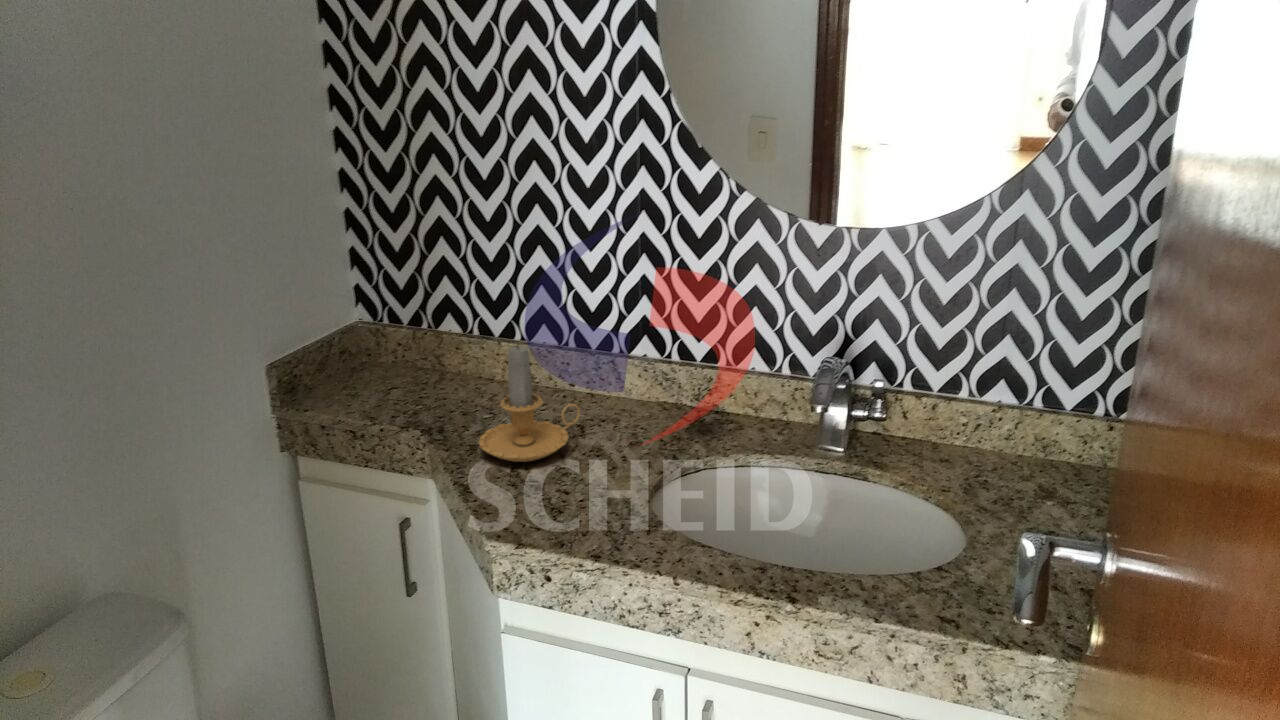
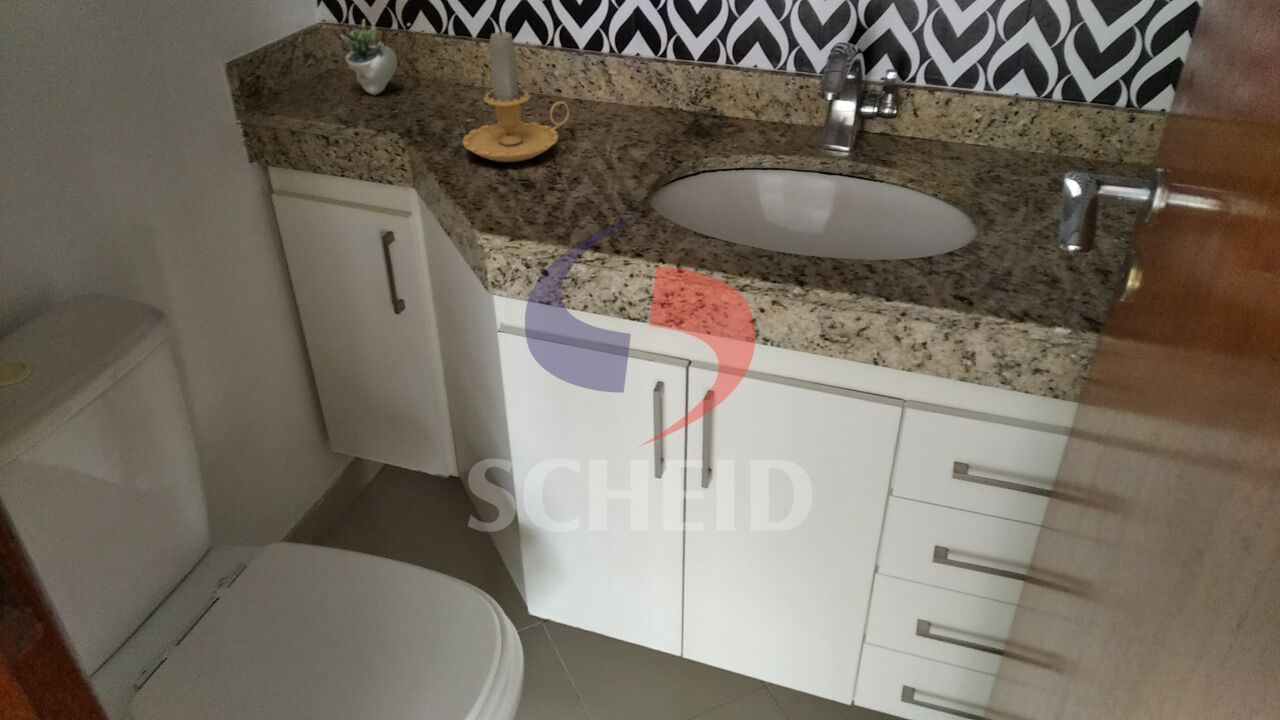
succulent plant: none [375,322,438,387] -> present [341,19,410,95]

